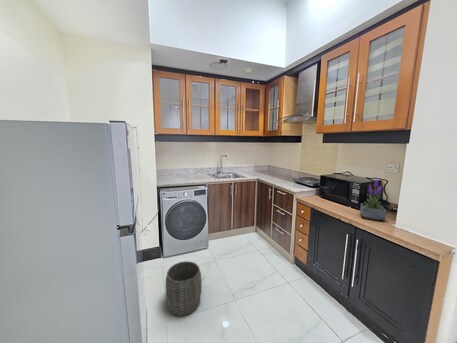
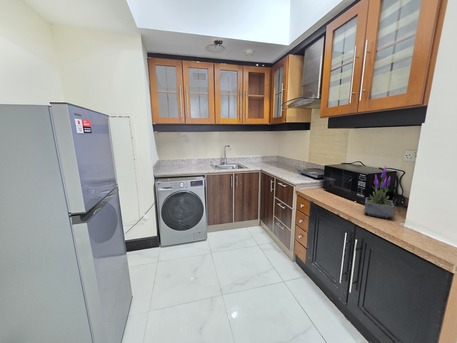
woven basket: present [165,261,202,316] -> none [150,253,188,308]

